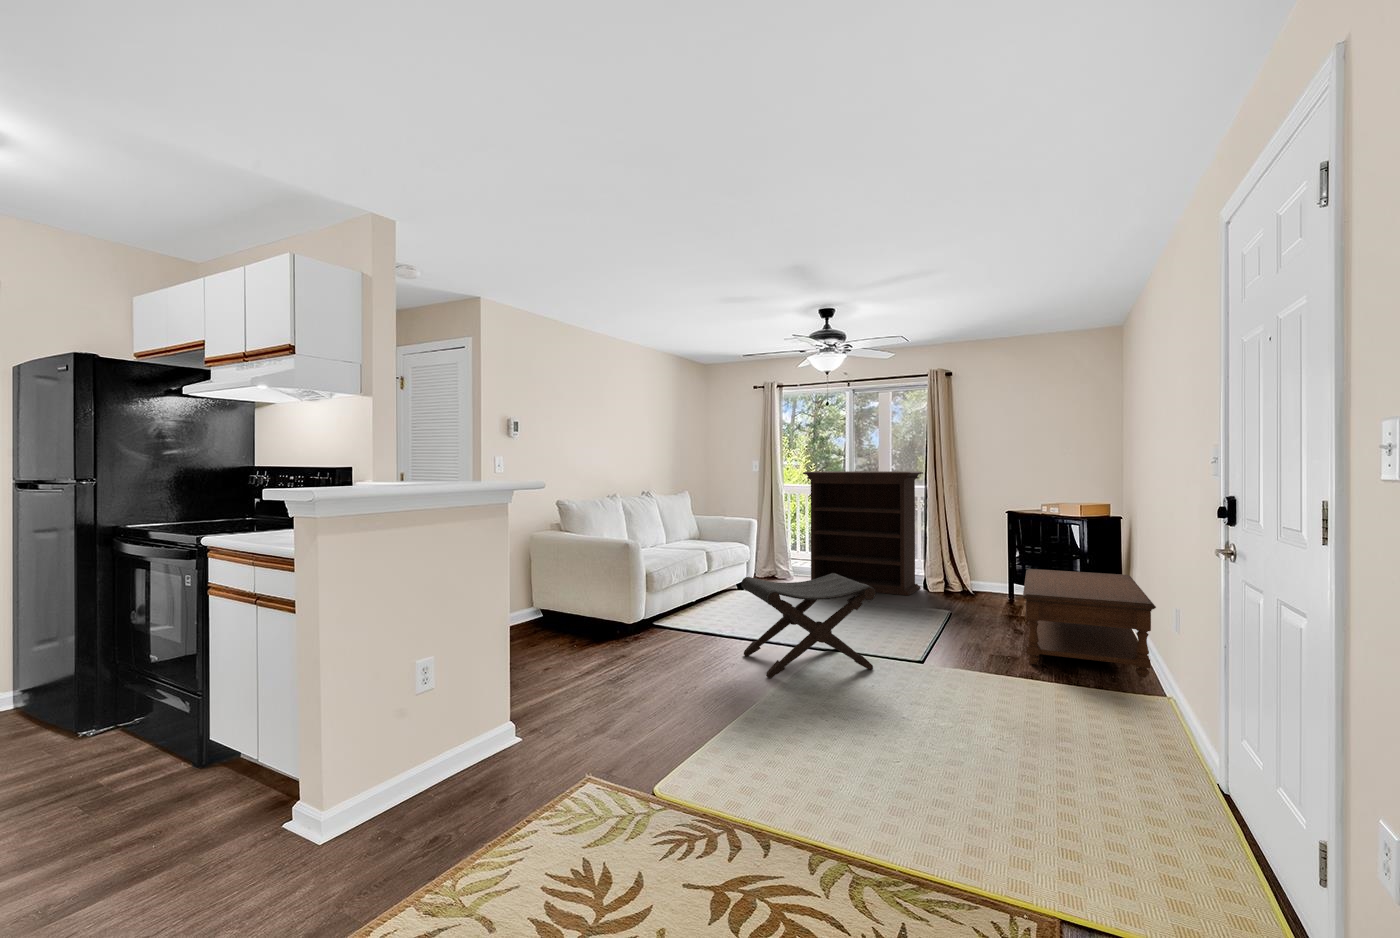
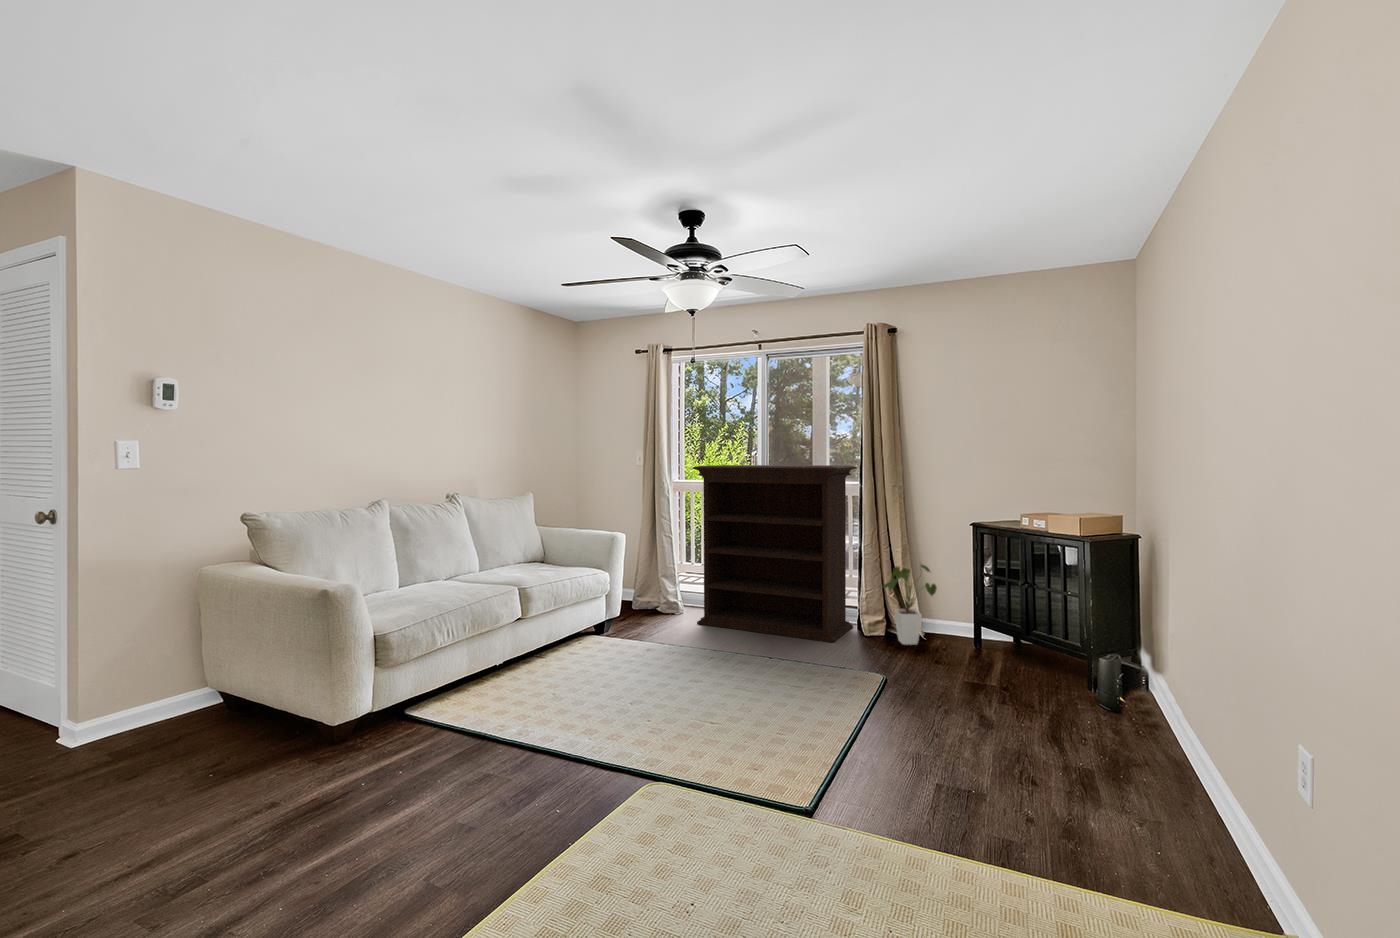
house plant: none [944,540,983,597] -> present [884,564,937,645]
coffee table: present [1023,569,1156,678] -> none [996,620,1245,861]
footstool: present [741,573,876,678] -> none [503,648,727,882]

